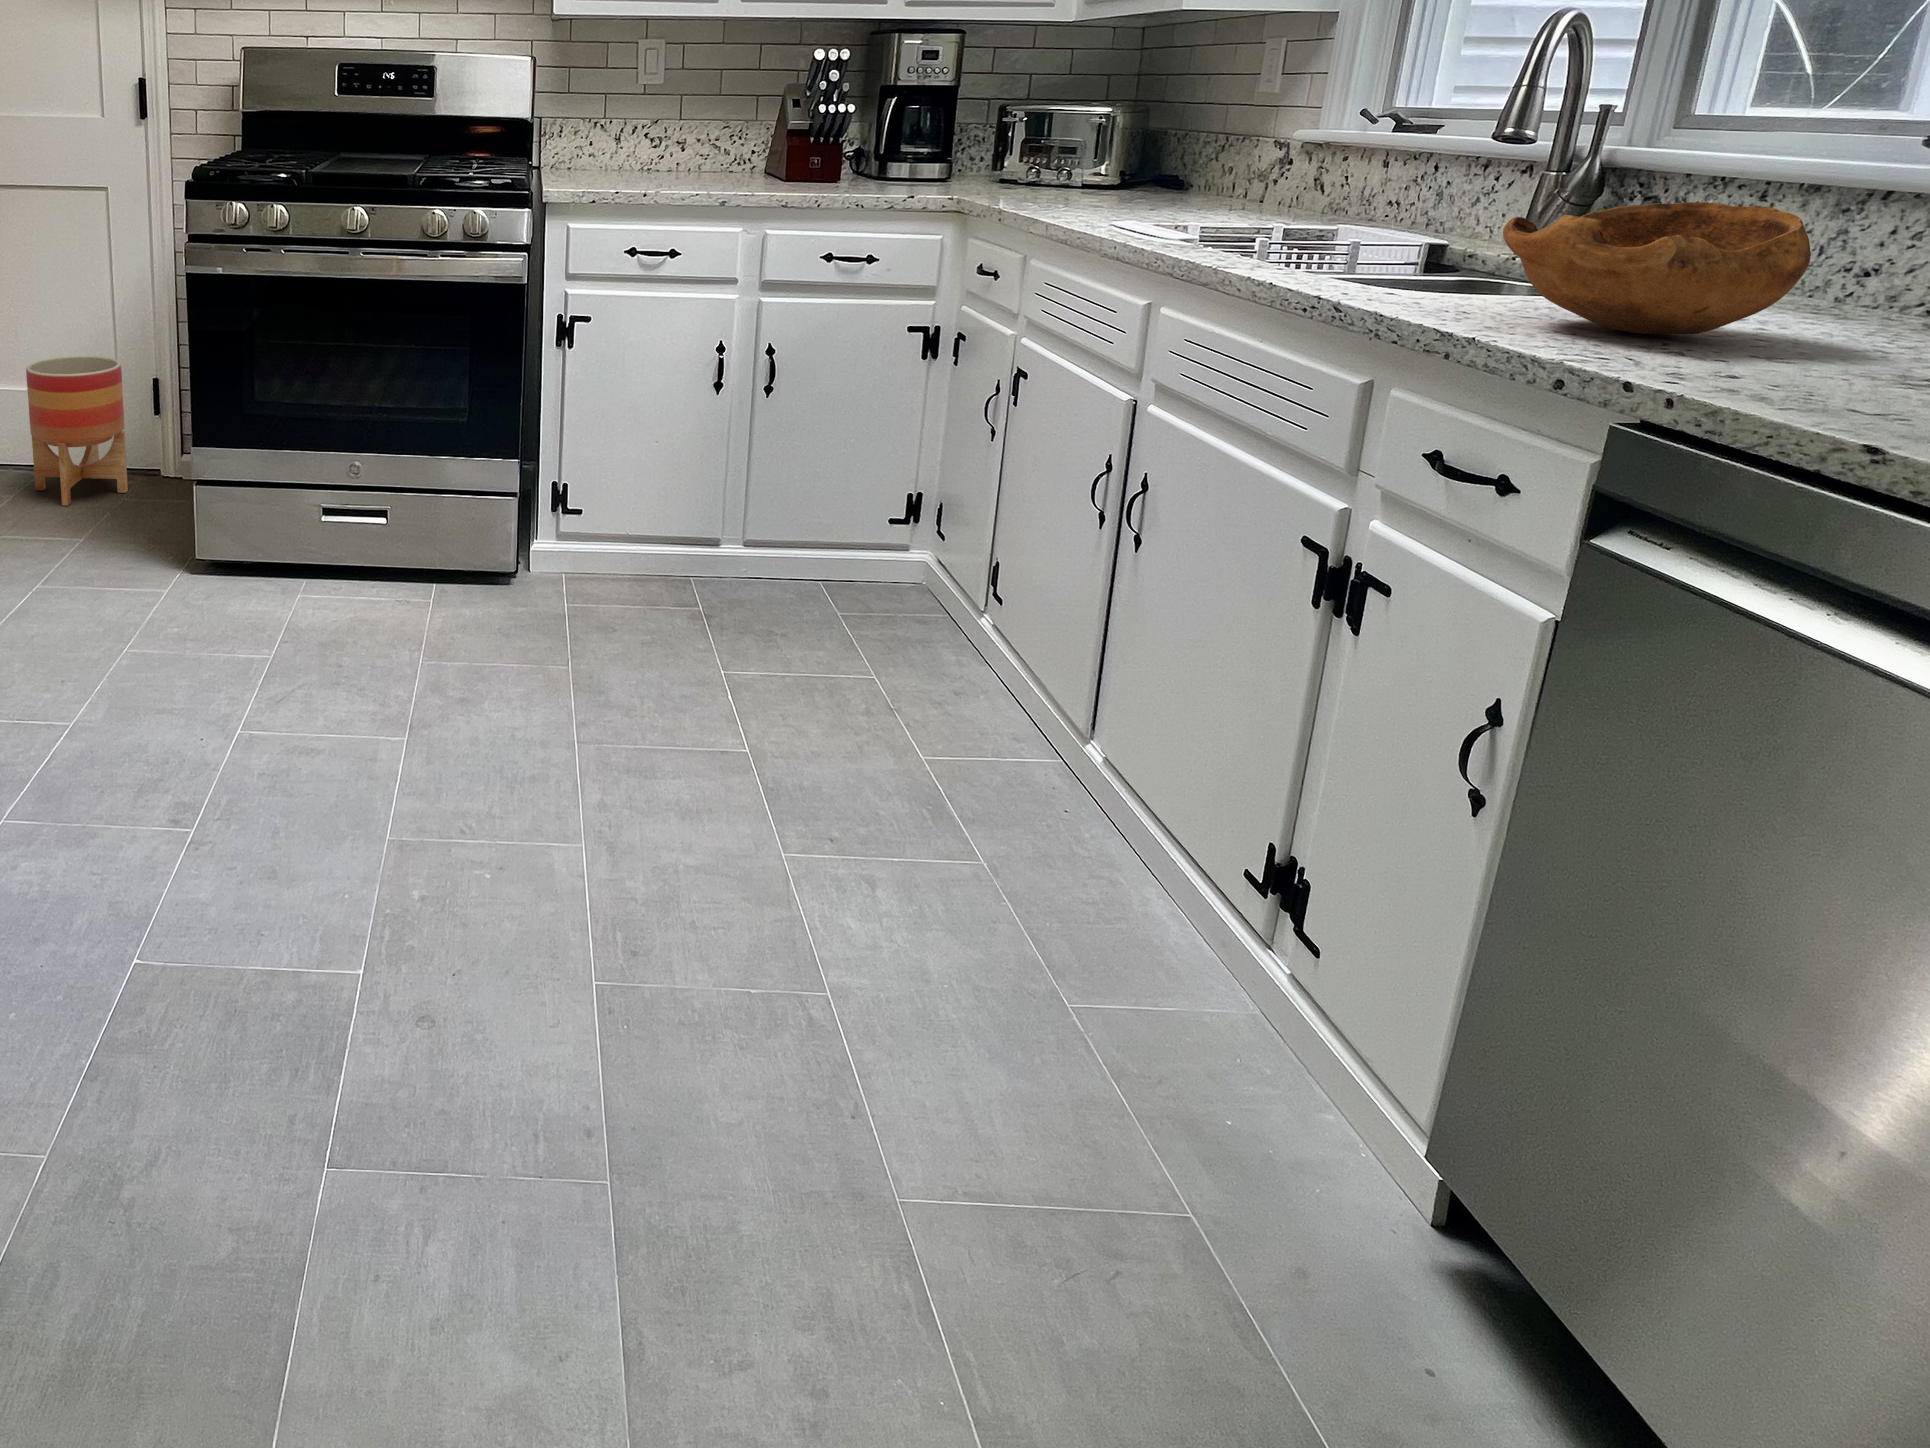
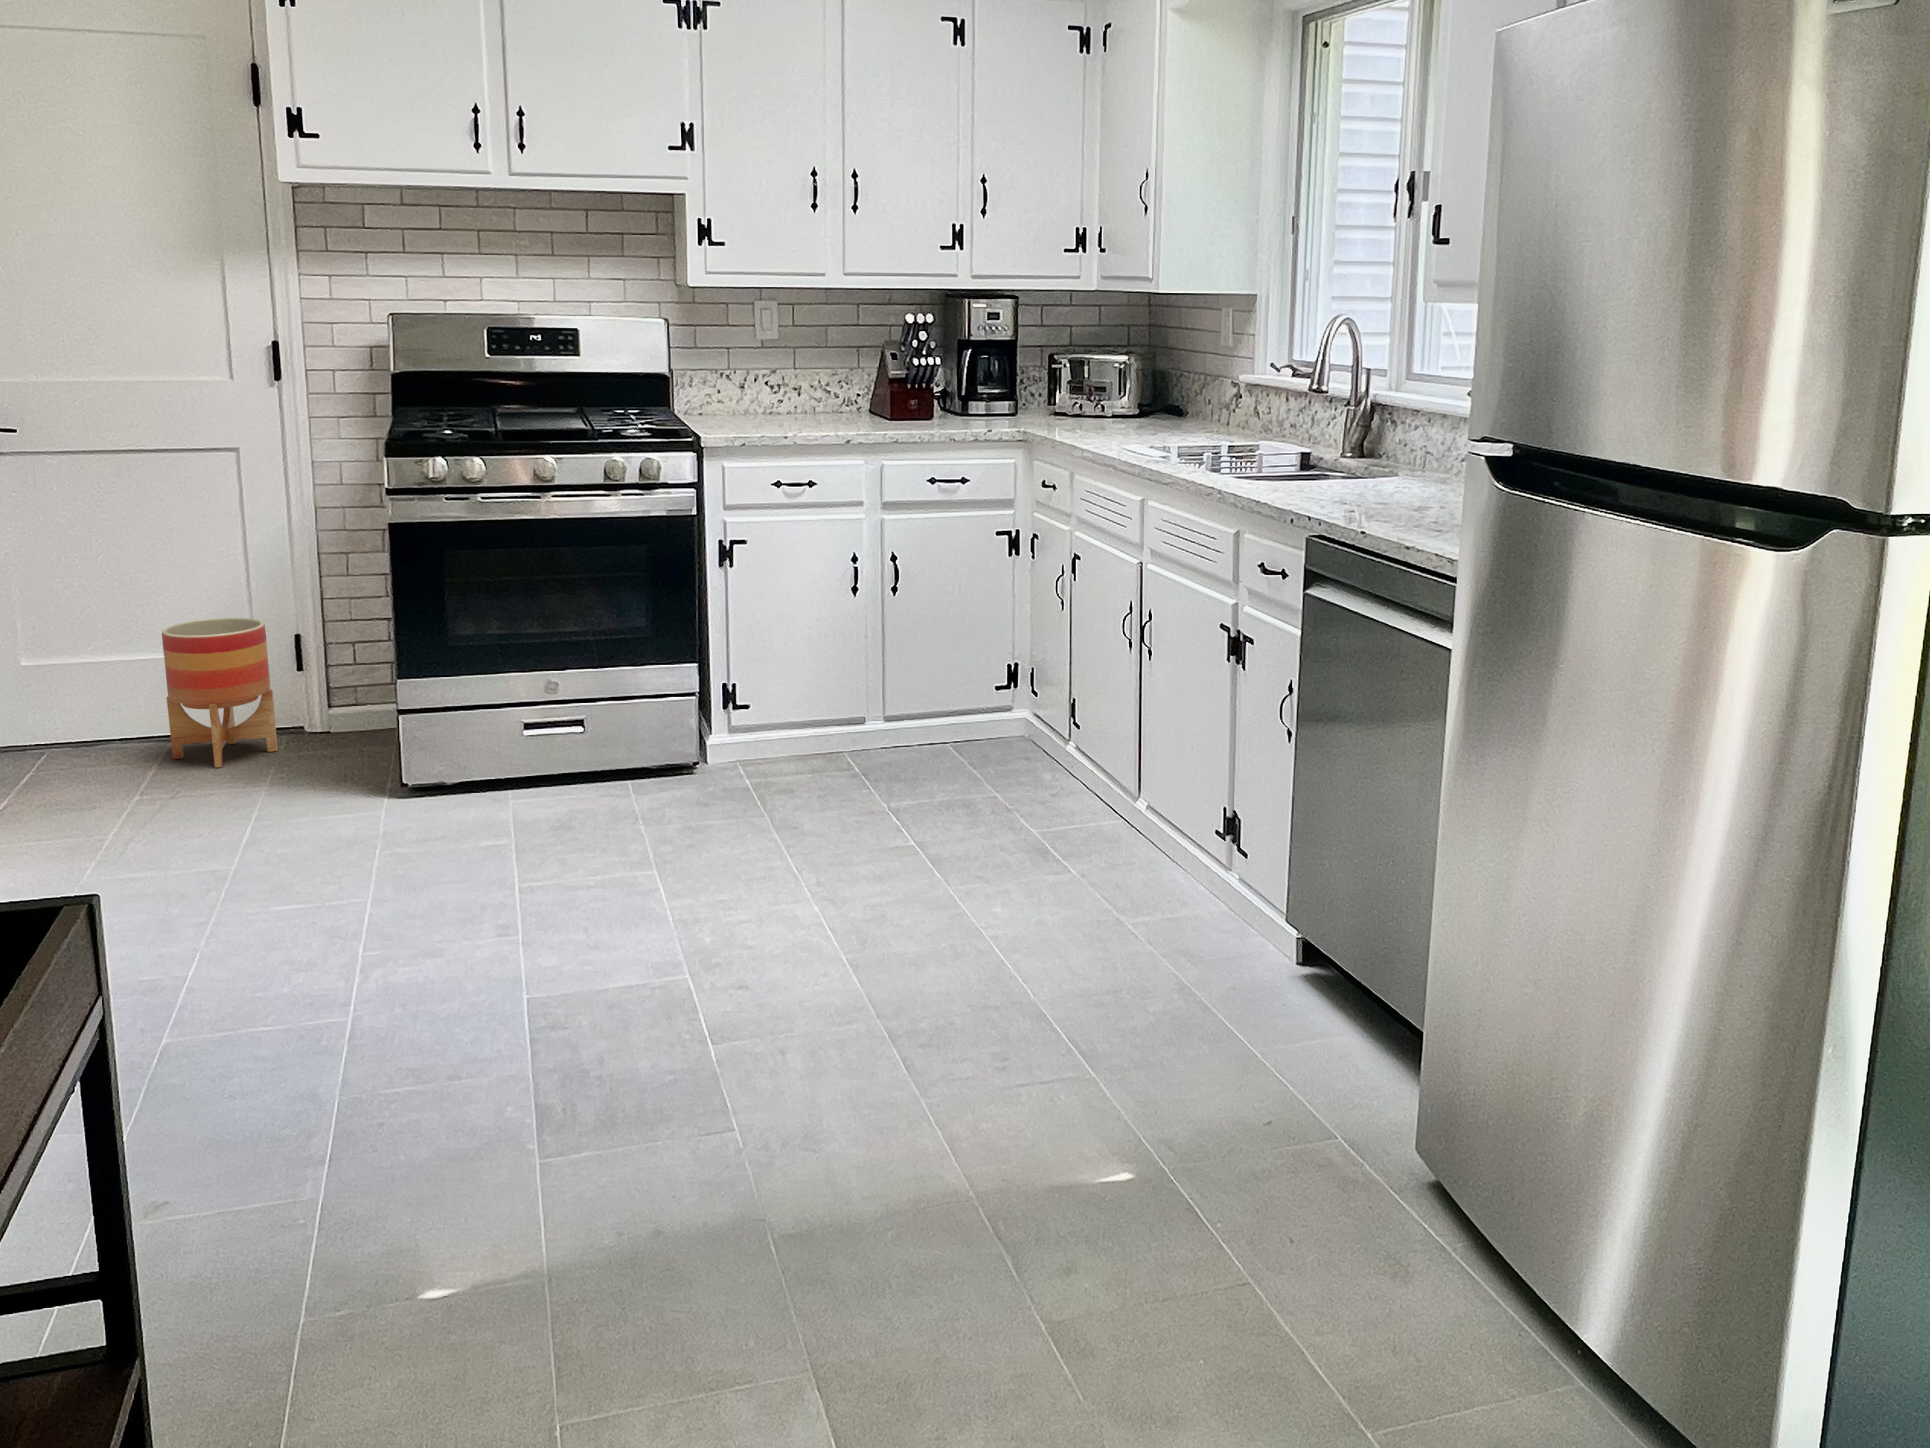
wooden bowl: present [1503,202,1811,335] -> none [1280,428,1398,495]

